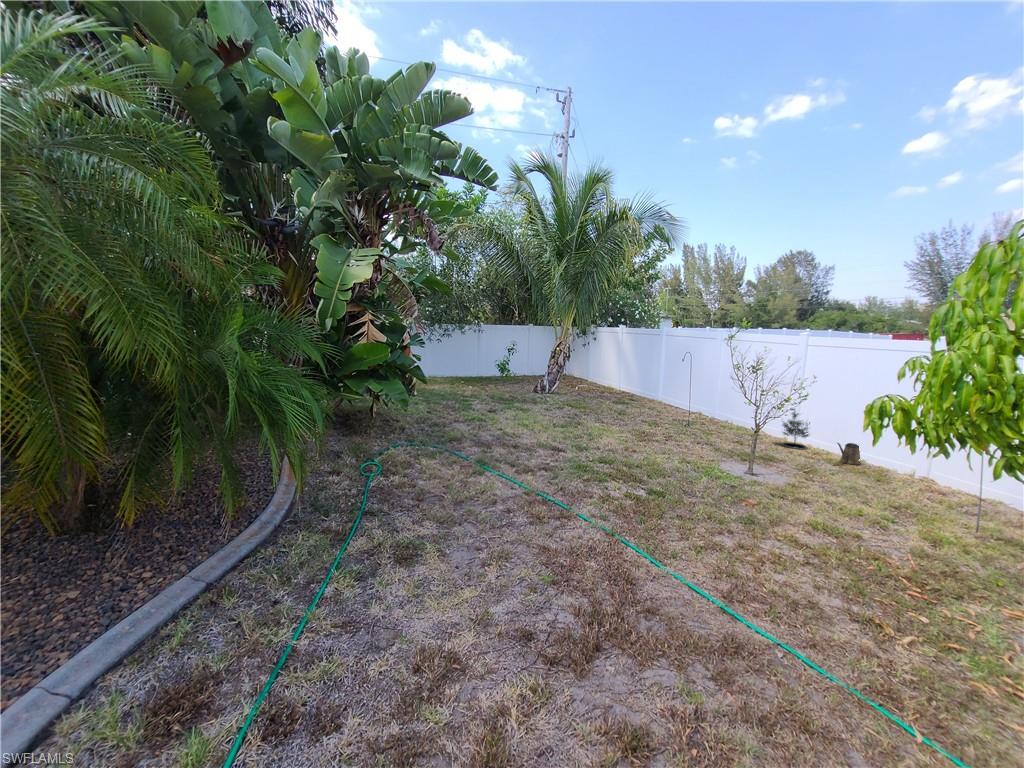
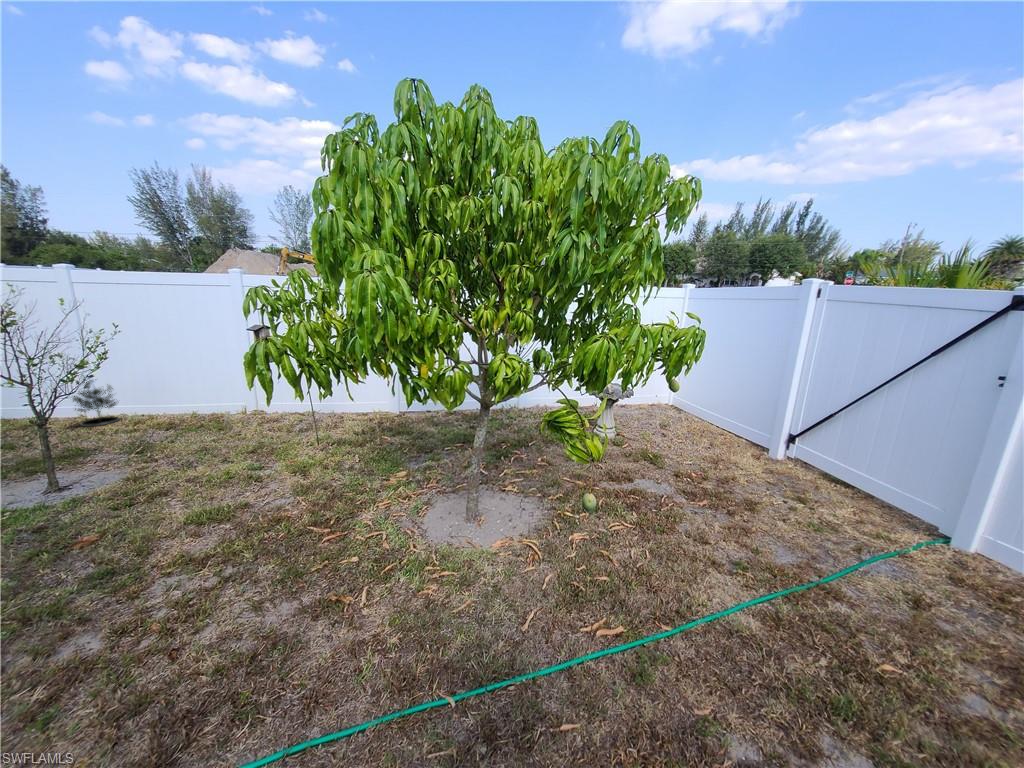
watering can: present [837,443,861,465] -> none [161,398,193,422]

